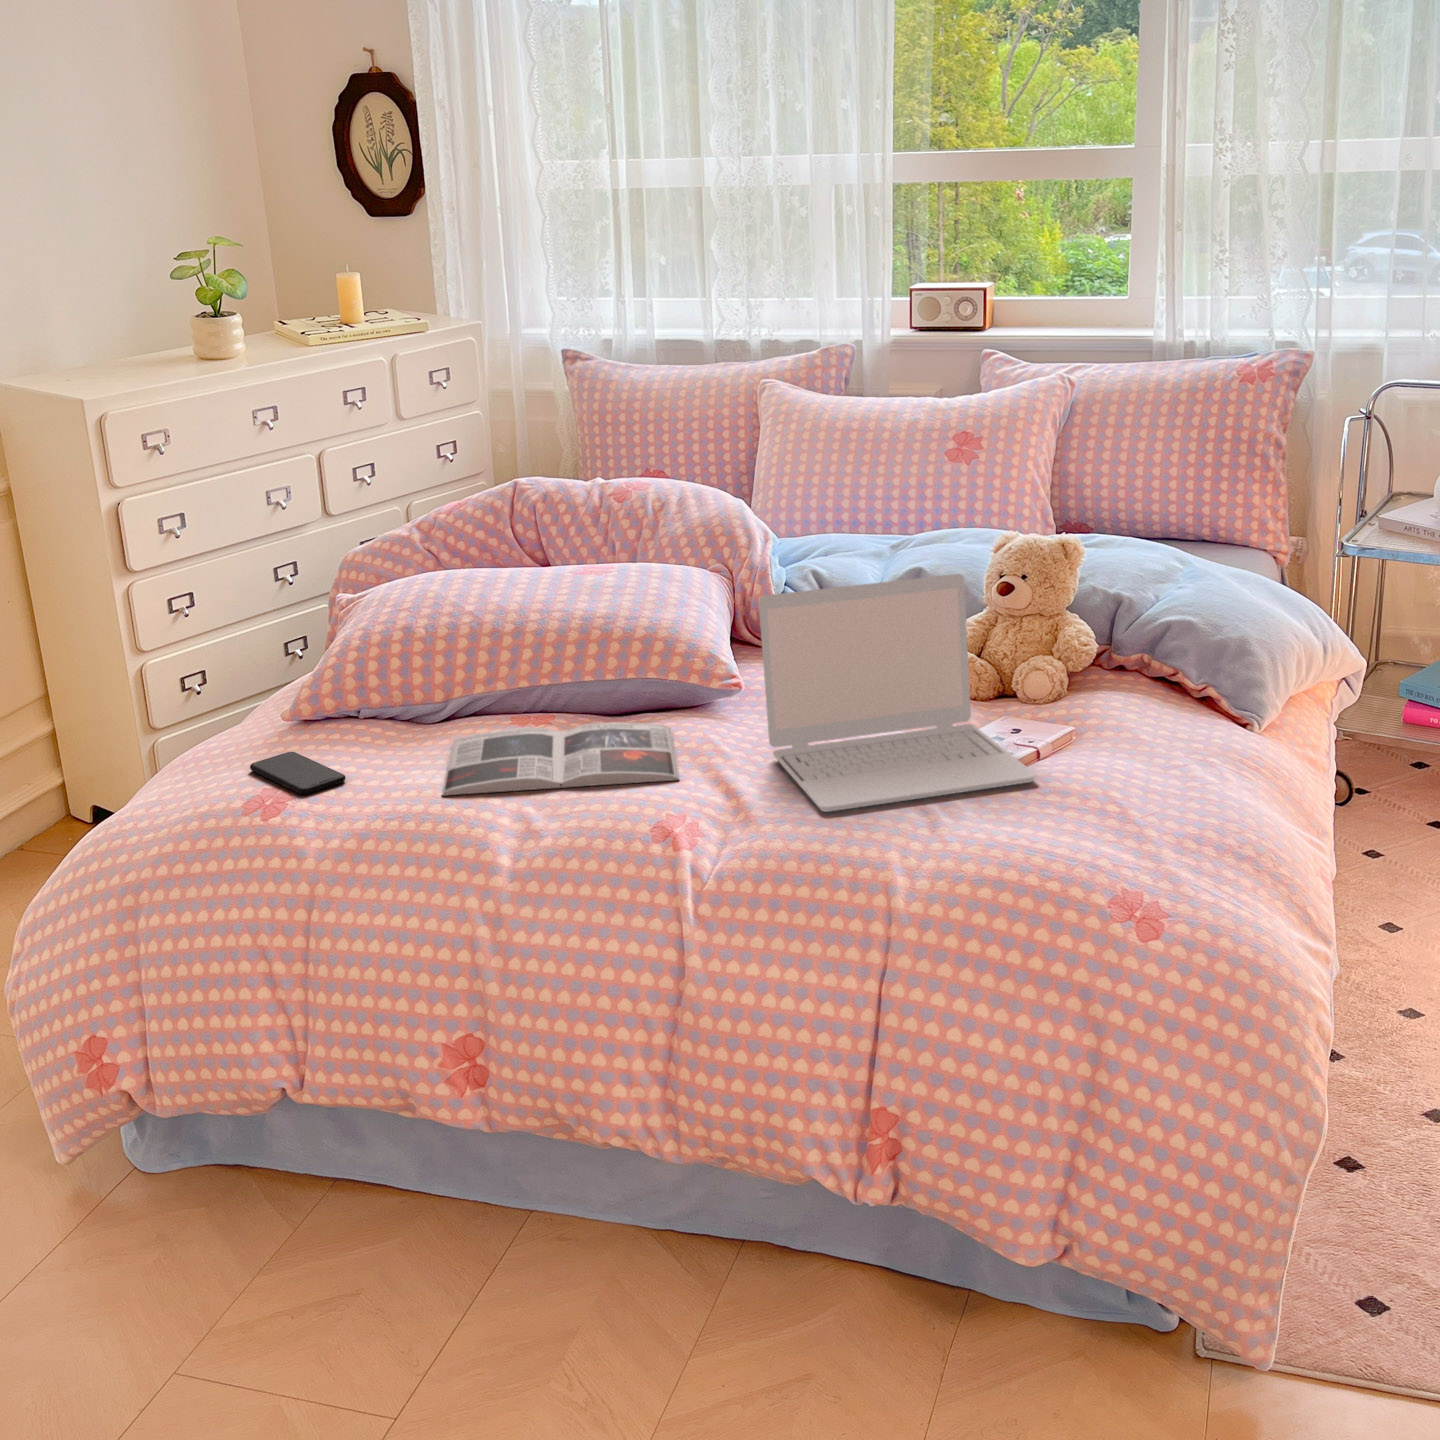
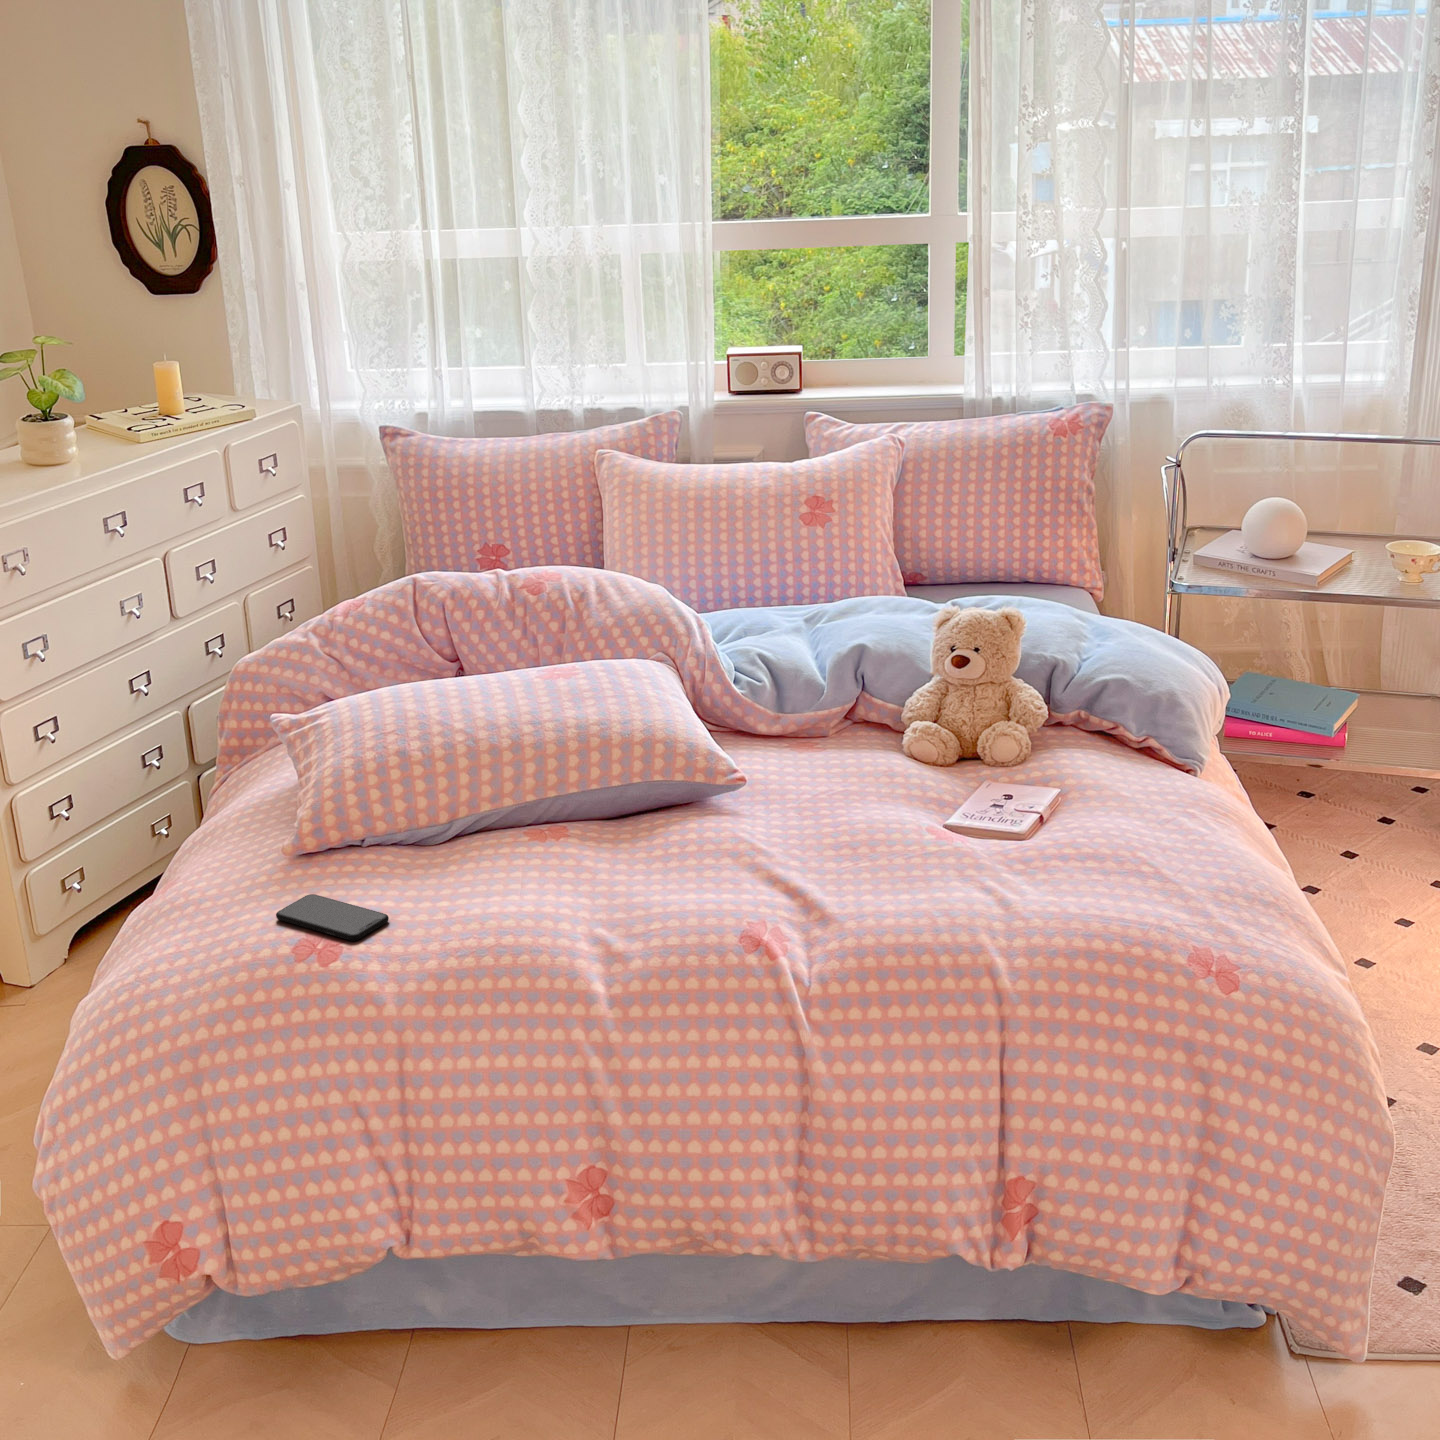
laptop: present [759,574,1036,812] -> none [782,657,1058,901]
magazine: present [442,723,679,795] -> none [472,825,728,926]

